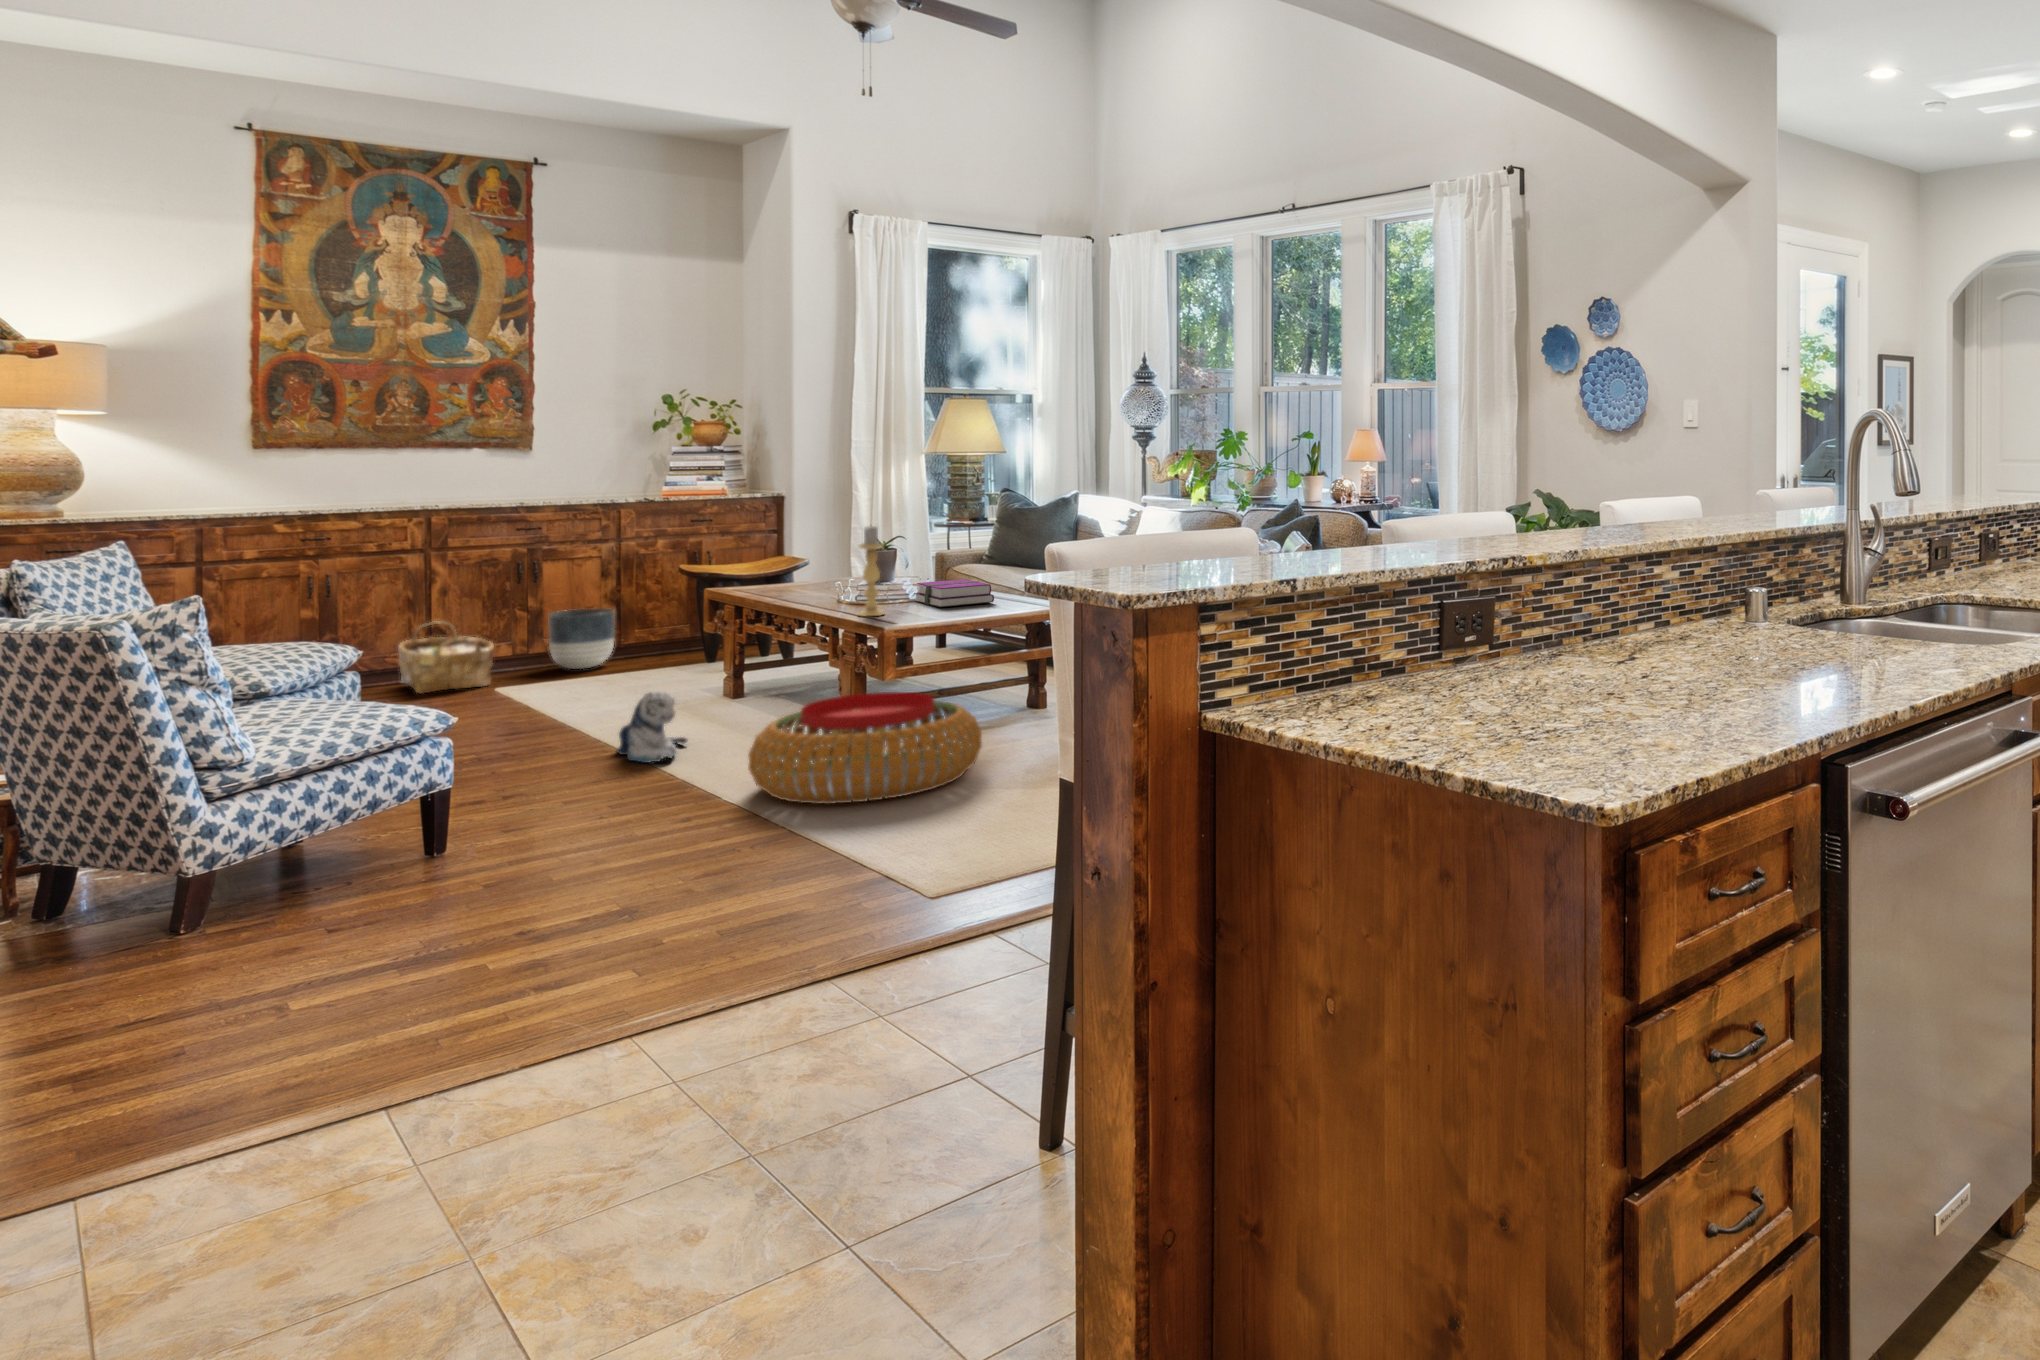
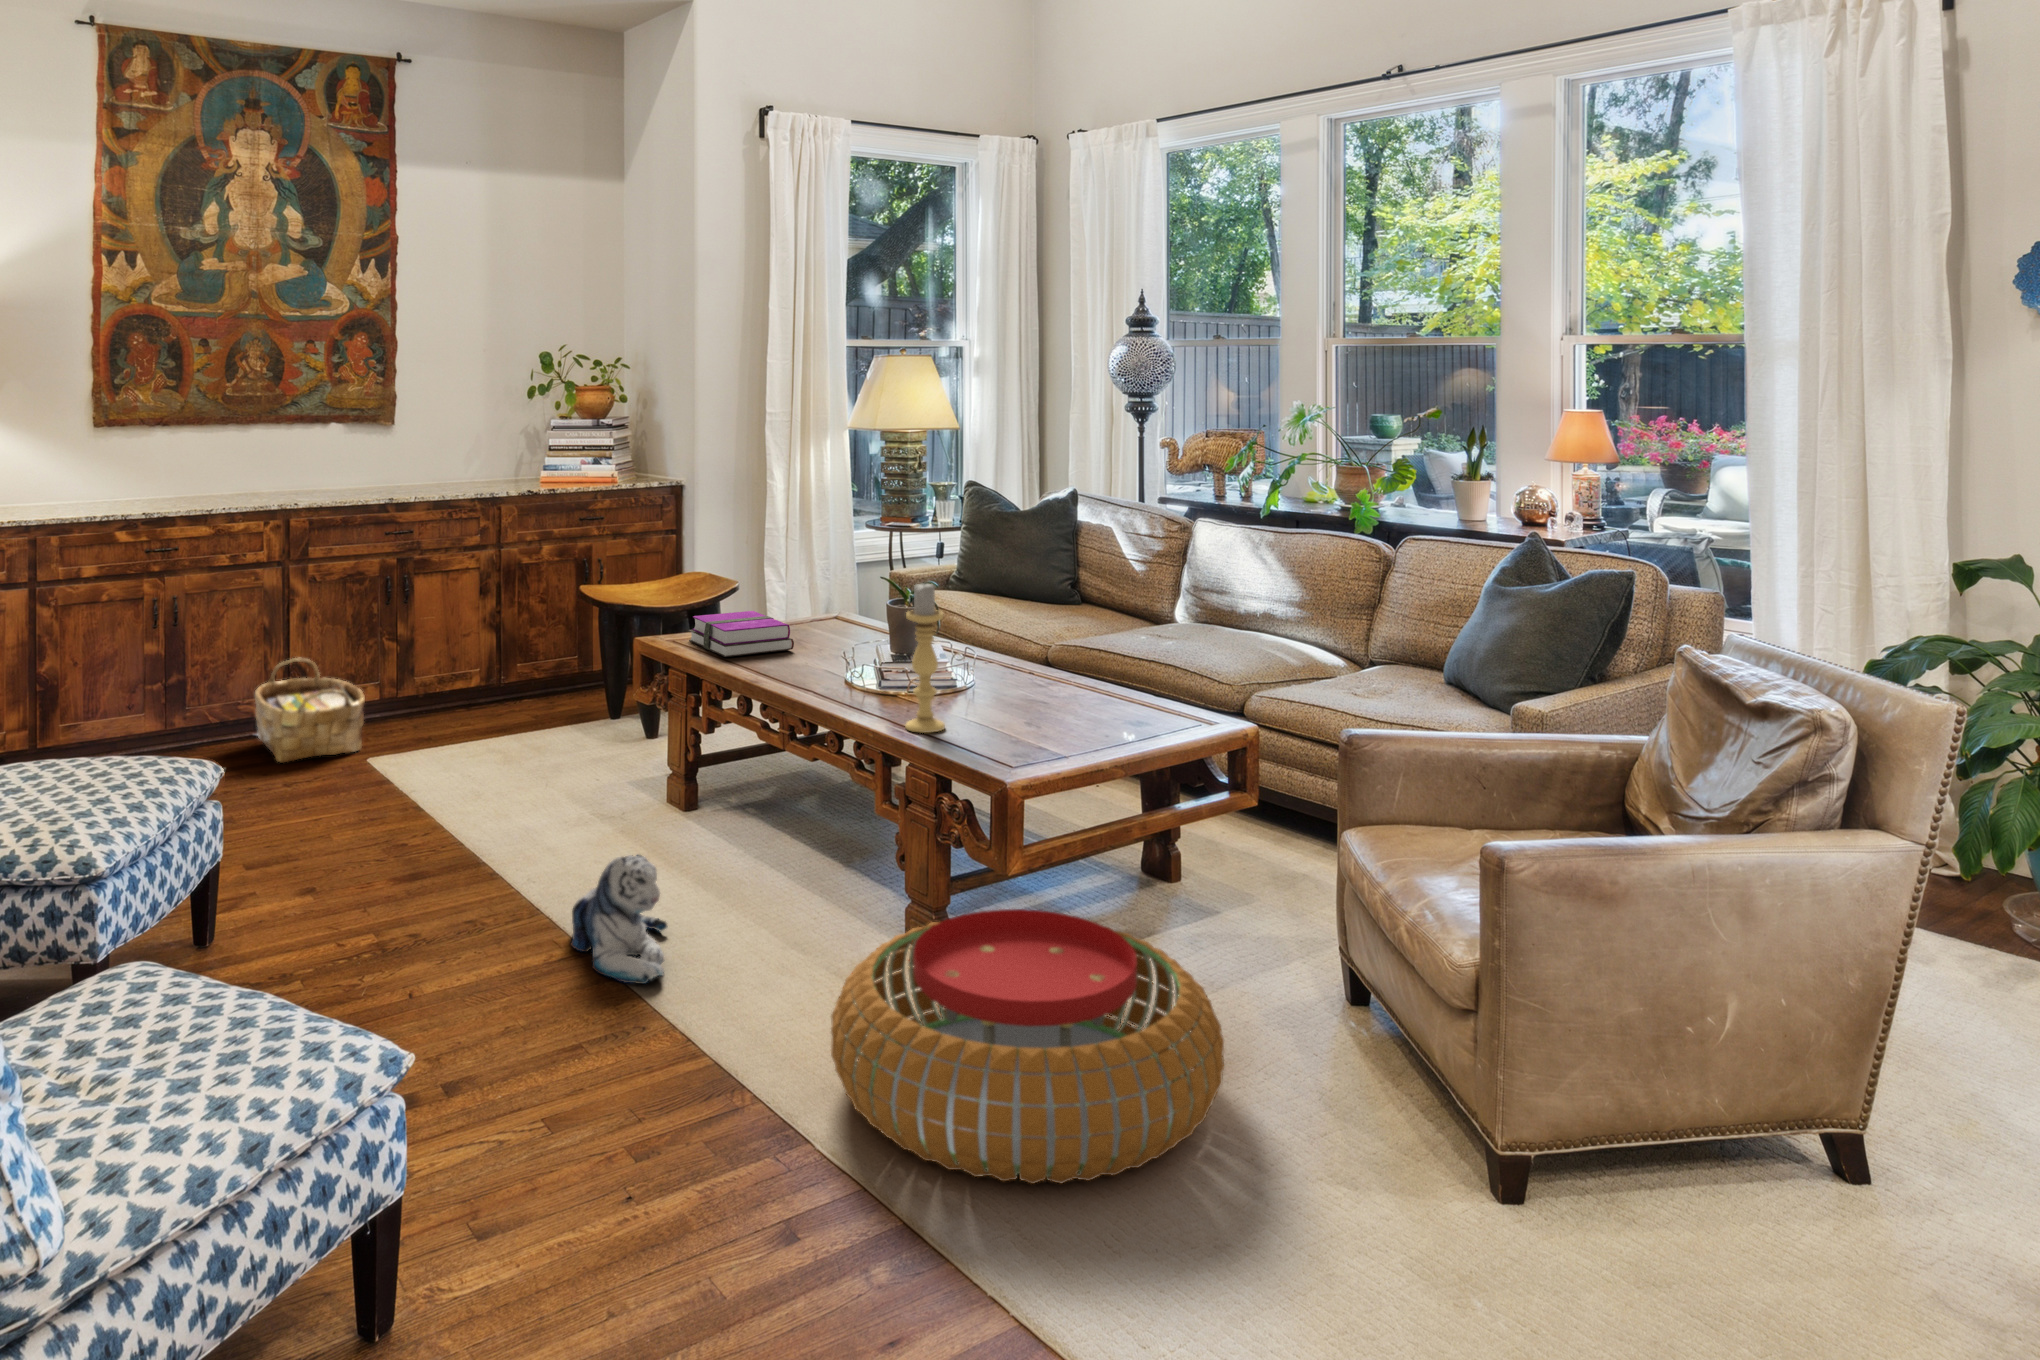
hardback book: present [914,579,994,607] -> present [689,611,794,657]
planter: present [549,608,615,669] -> none [423,640,499,723]

